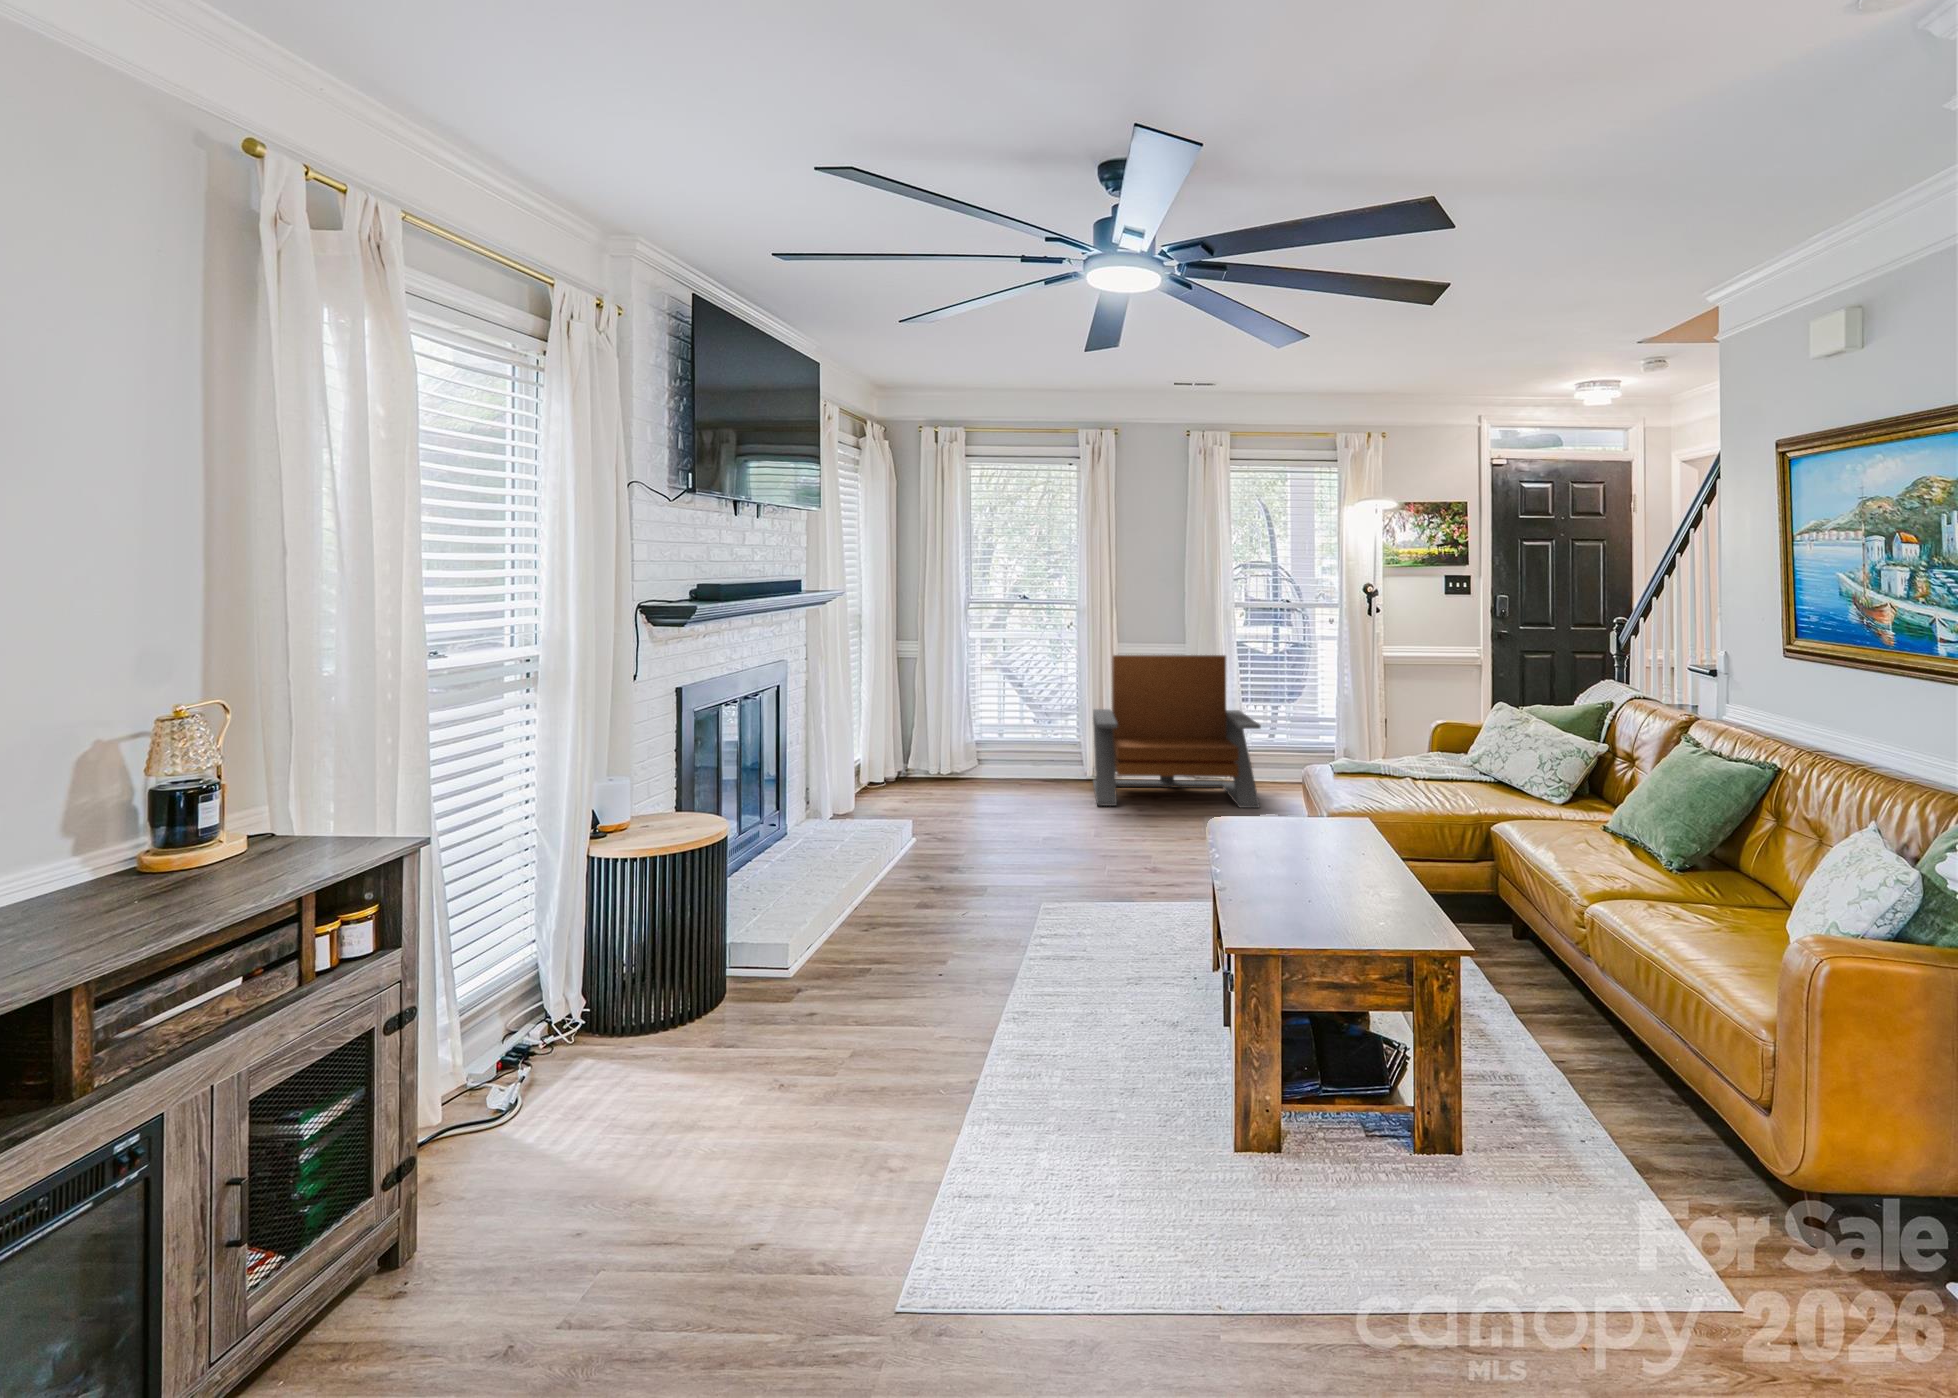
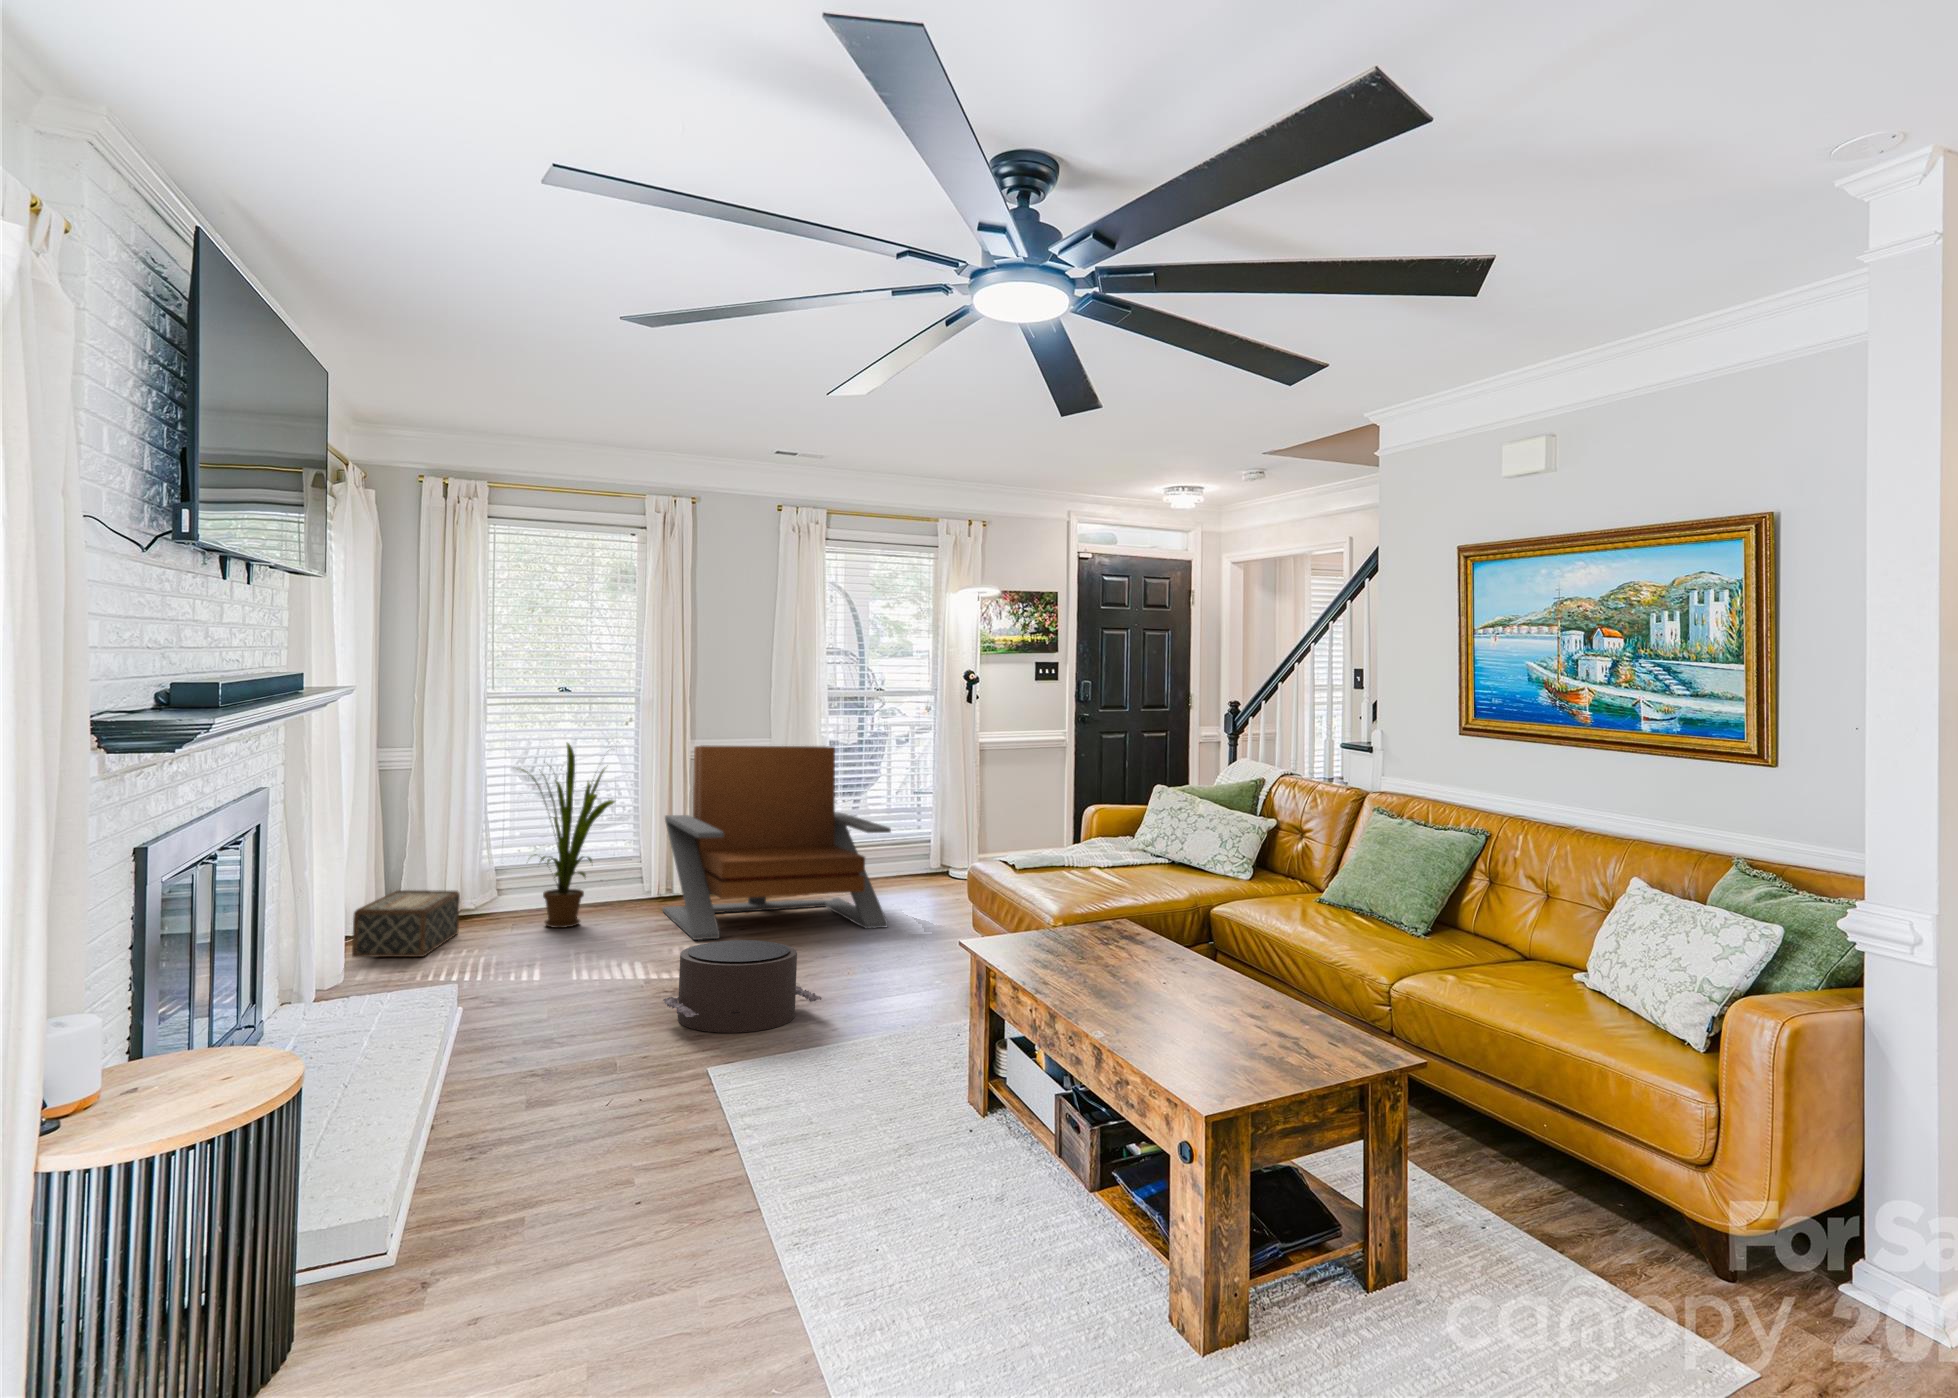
house plant: none [977,652,1051,790] -> present [527,743,615,928]
woven basket: none [873,756,946,802] -> present [352,890,460,957]
pouf: none [1028,806,1140,872] -> present [663,940,822,1033]

